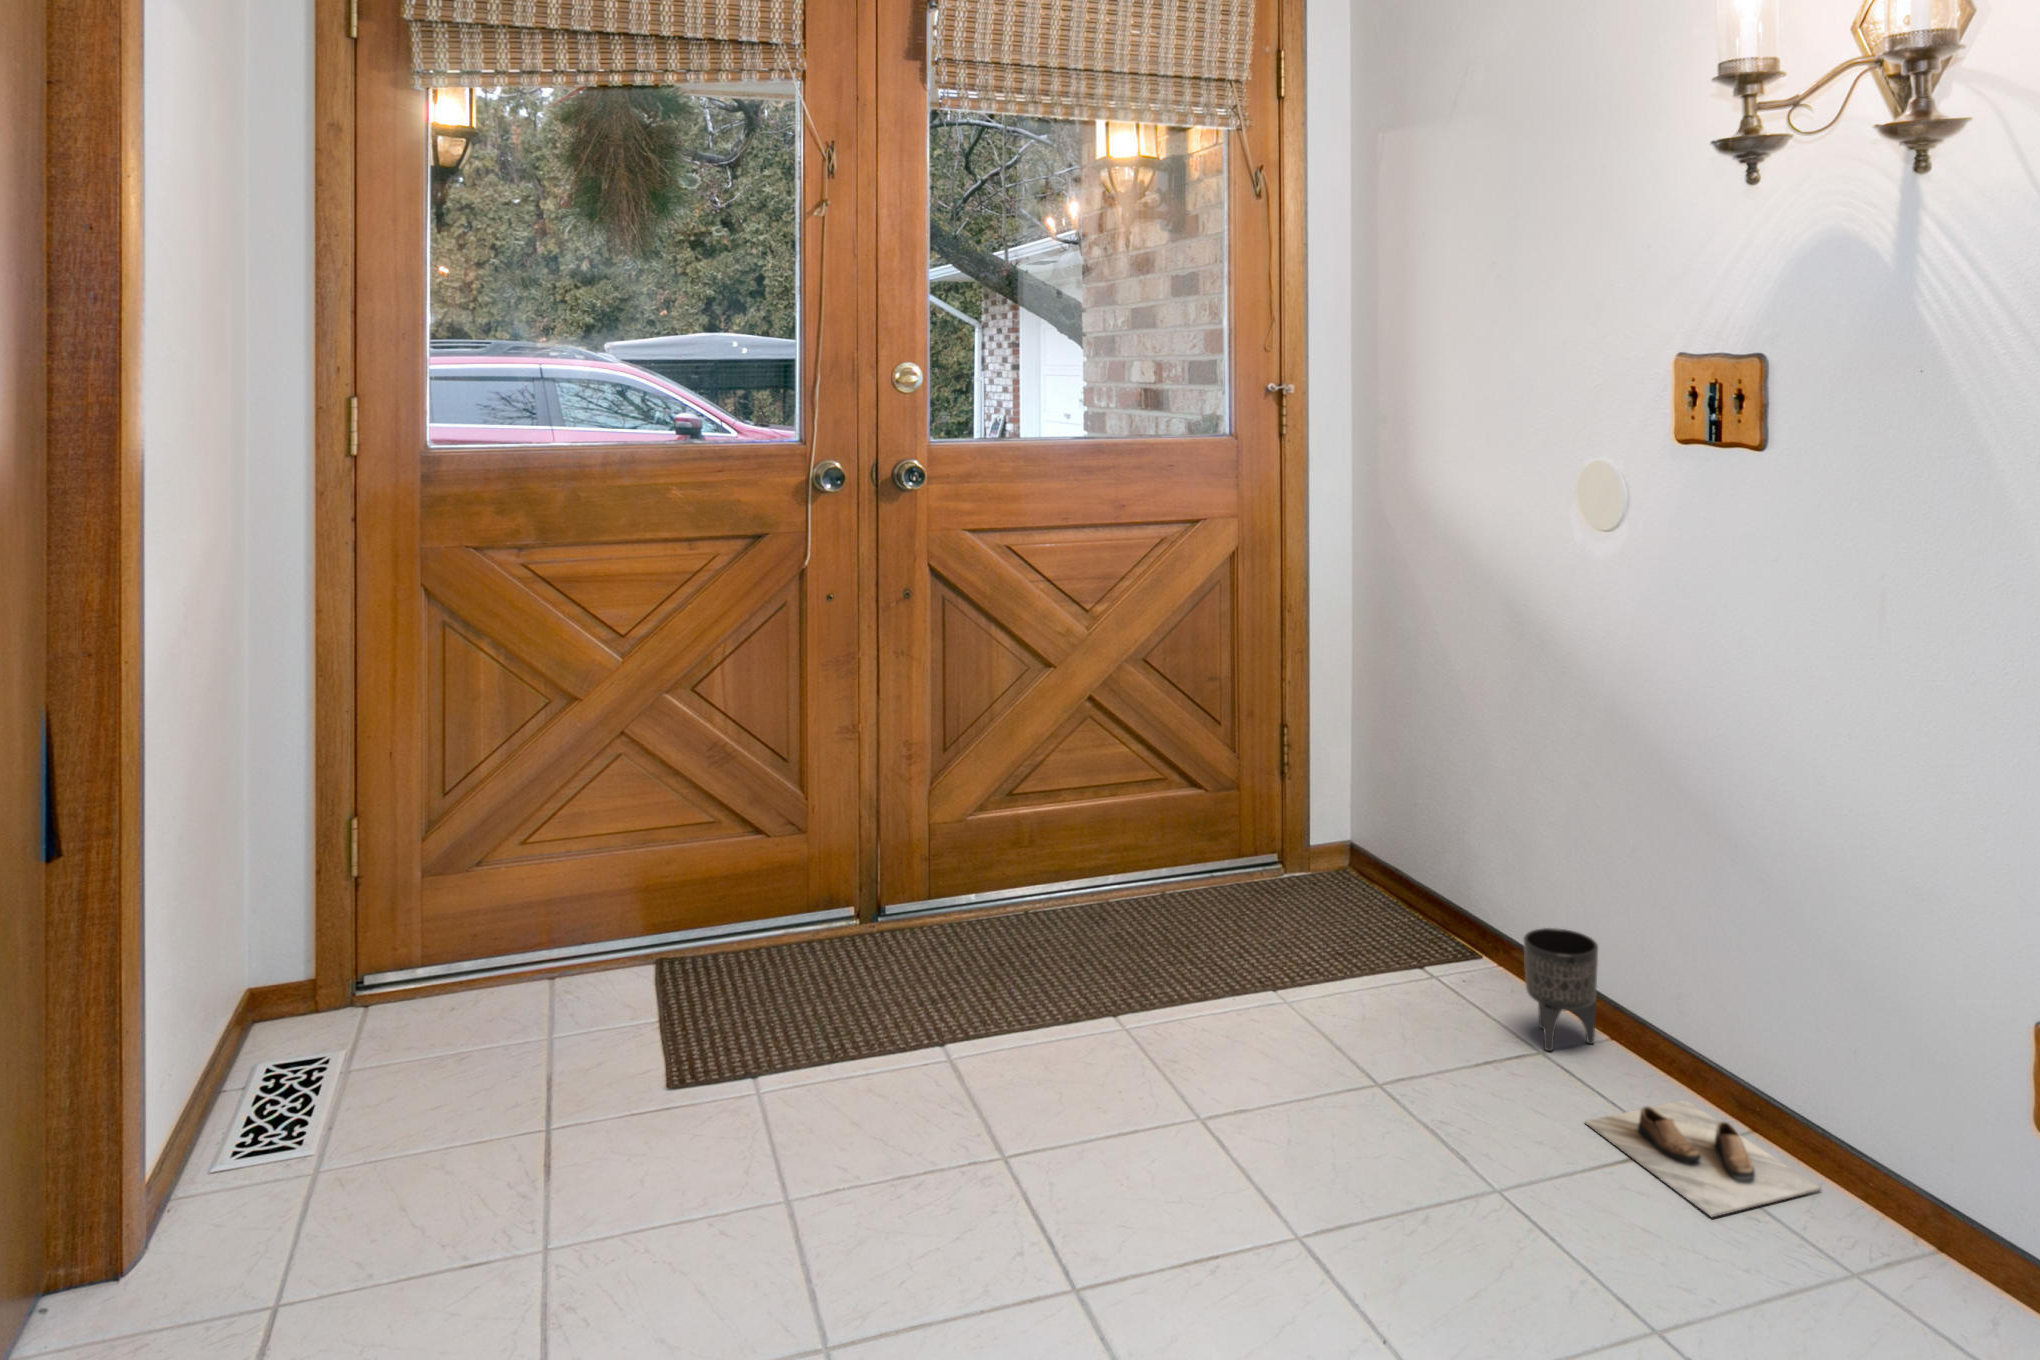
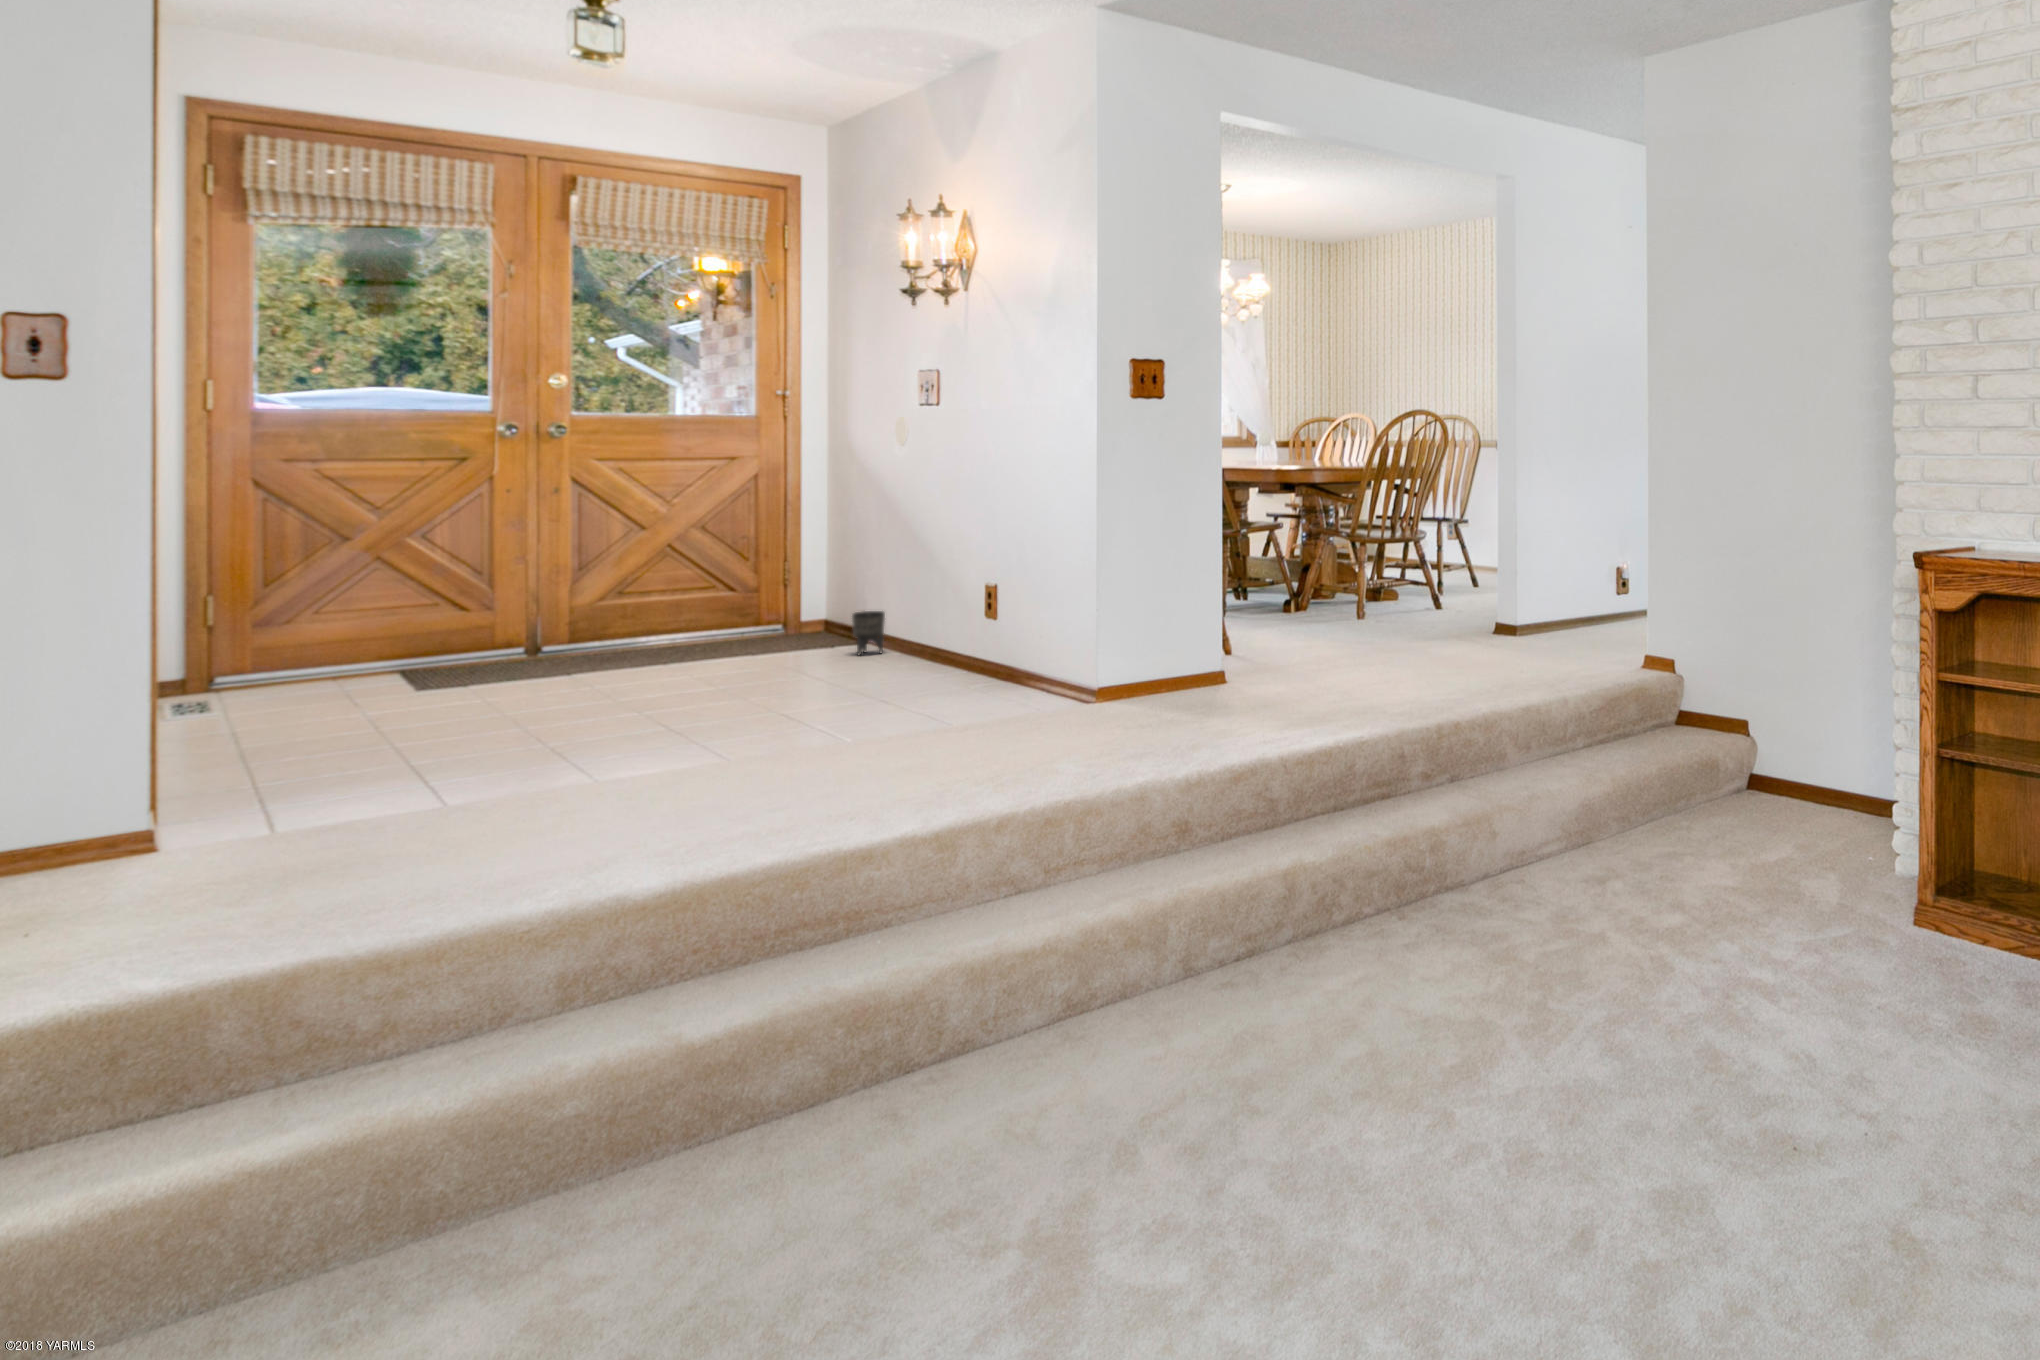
shoe: present [1585,1100,1821,1217] -> none [852,655,928,673]

